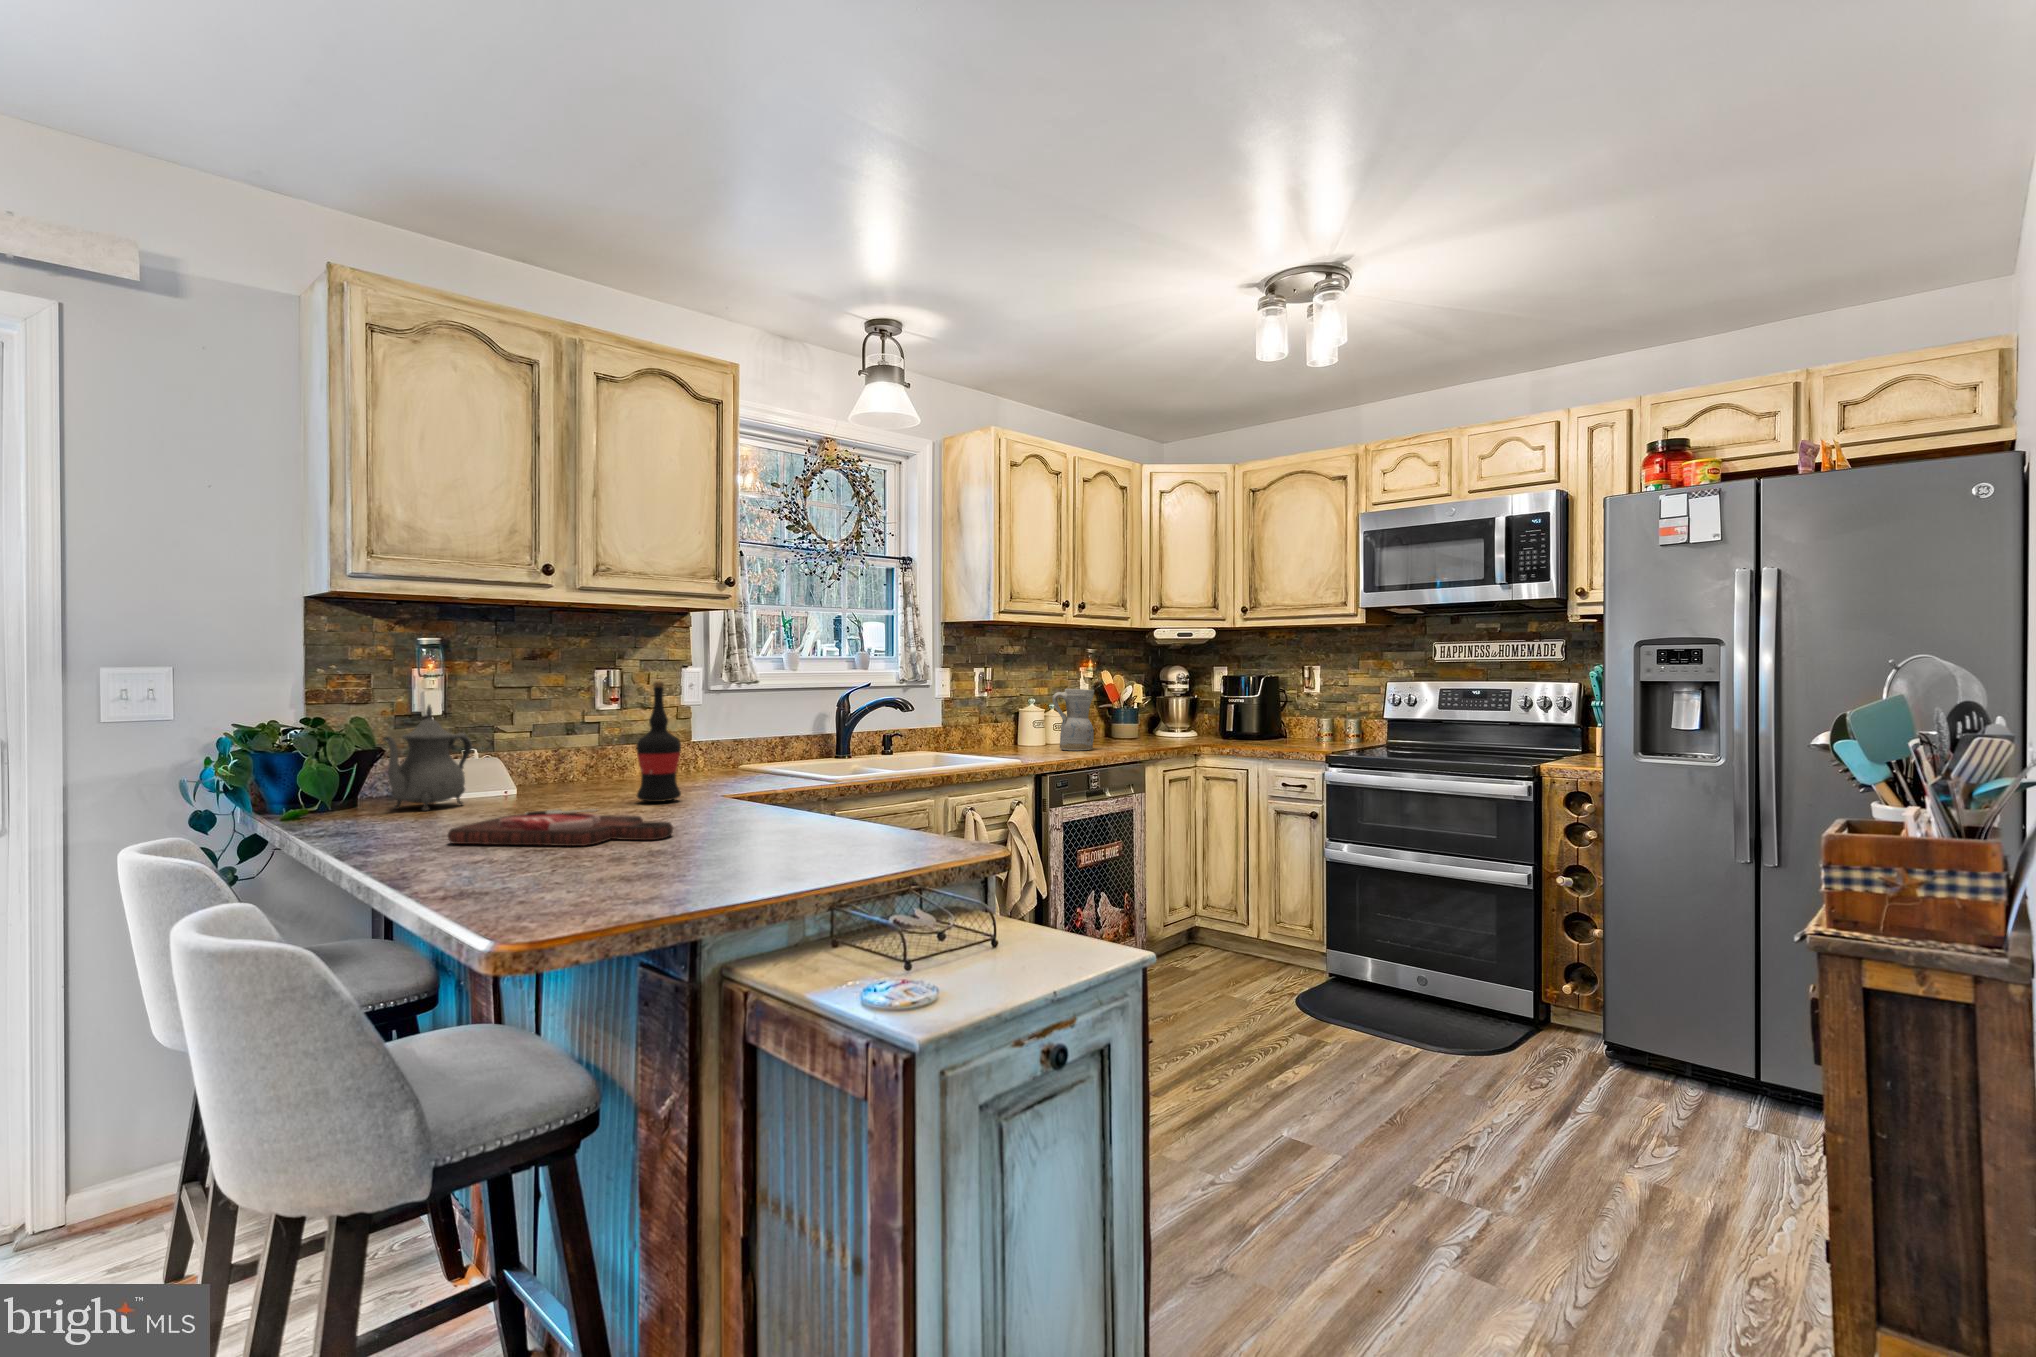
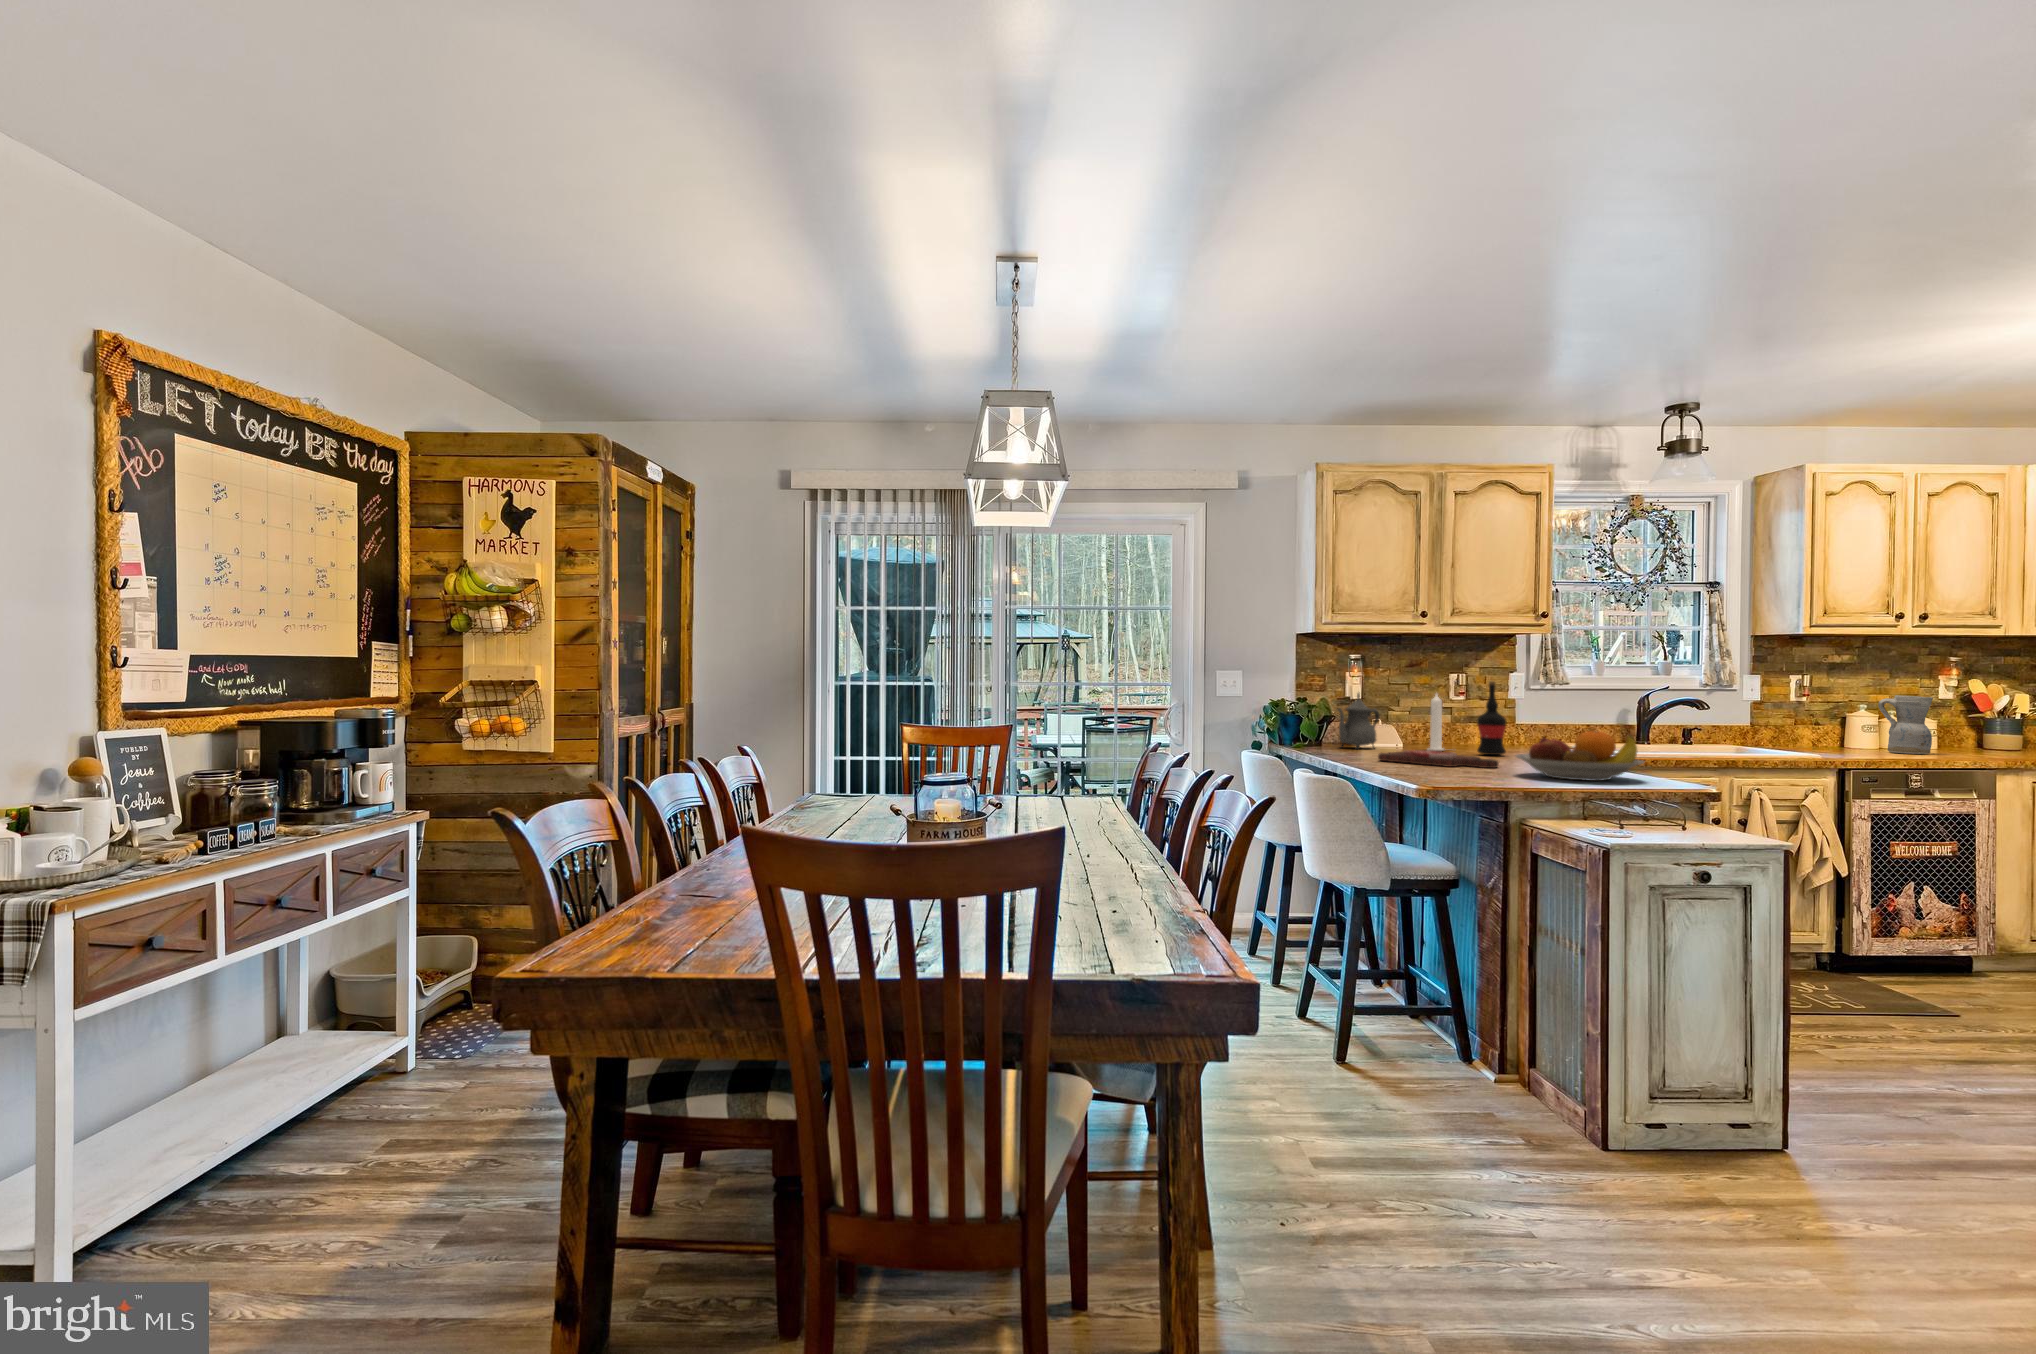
candle: none [556,701,586,799] -> present [1428,694,1444,750]
fruit bowl: none [703,765,903,857] -> present [1516,731,1644,781]

